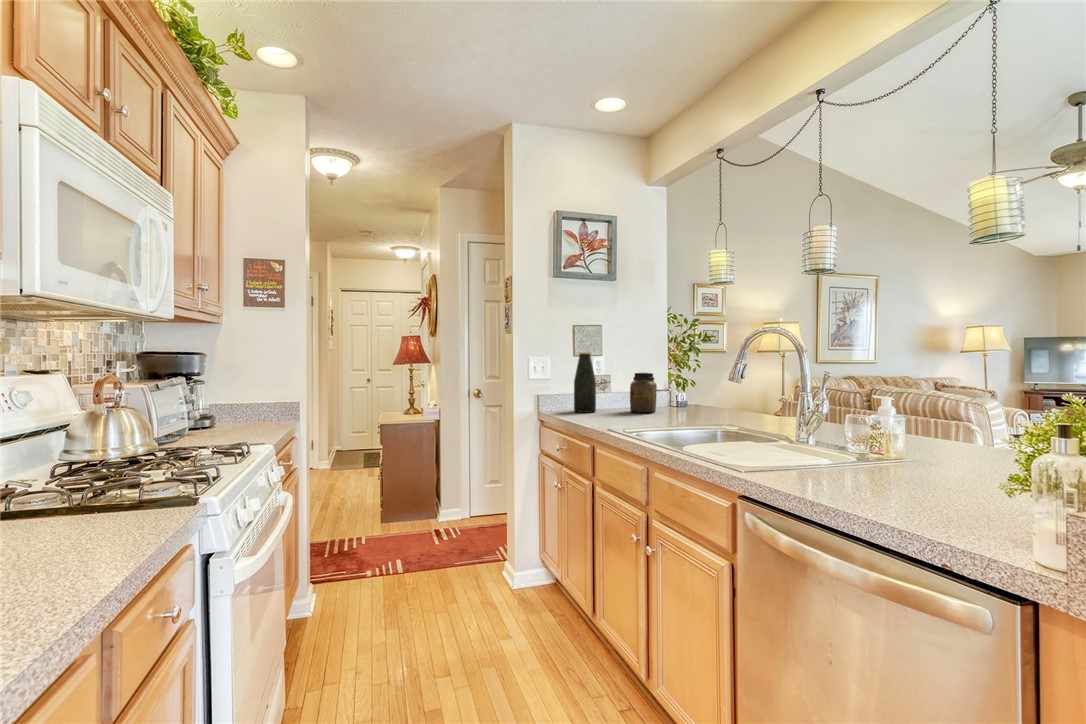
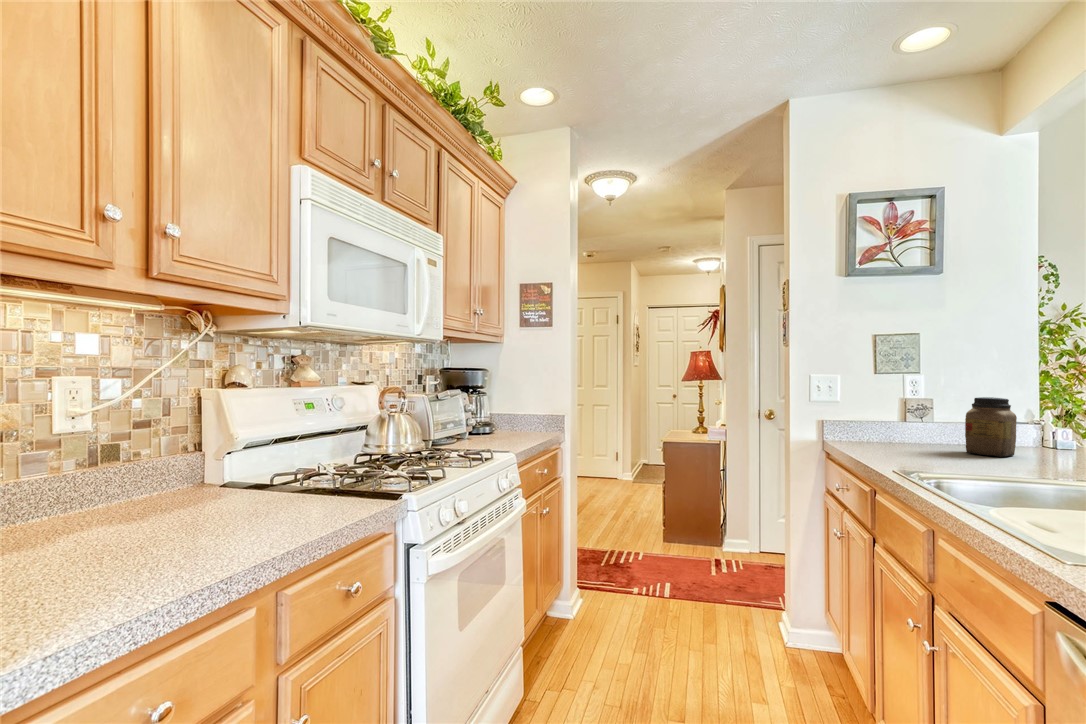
bottle: present [574,352,596,413] -> none [873,368,908,448]

